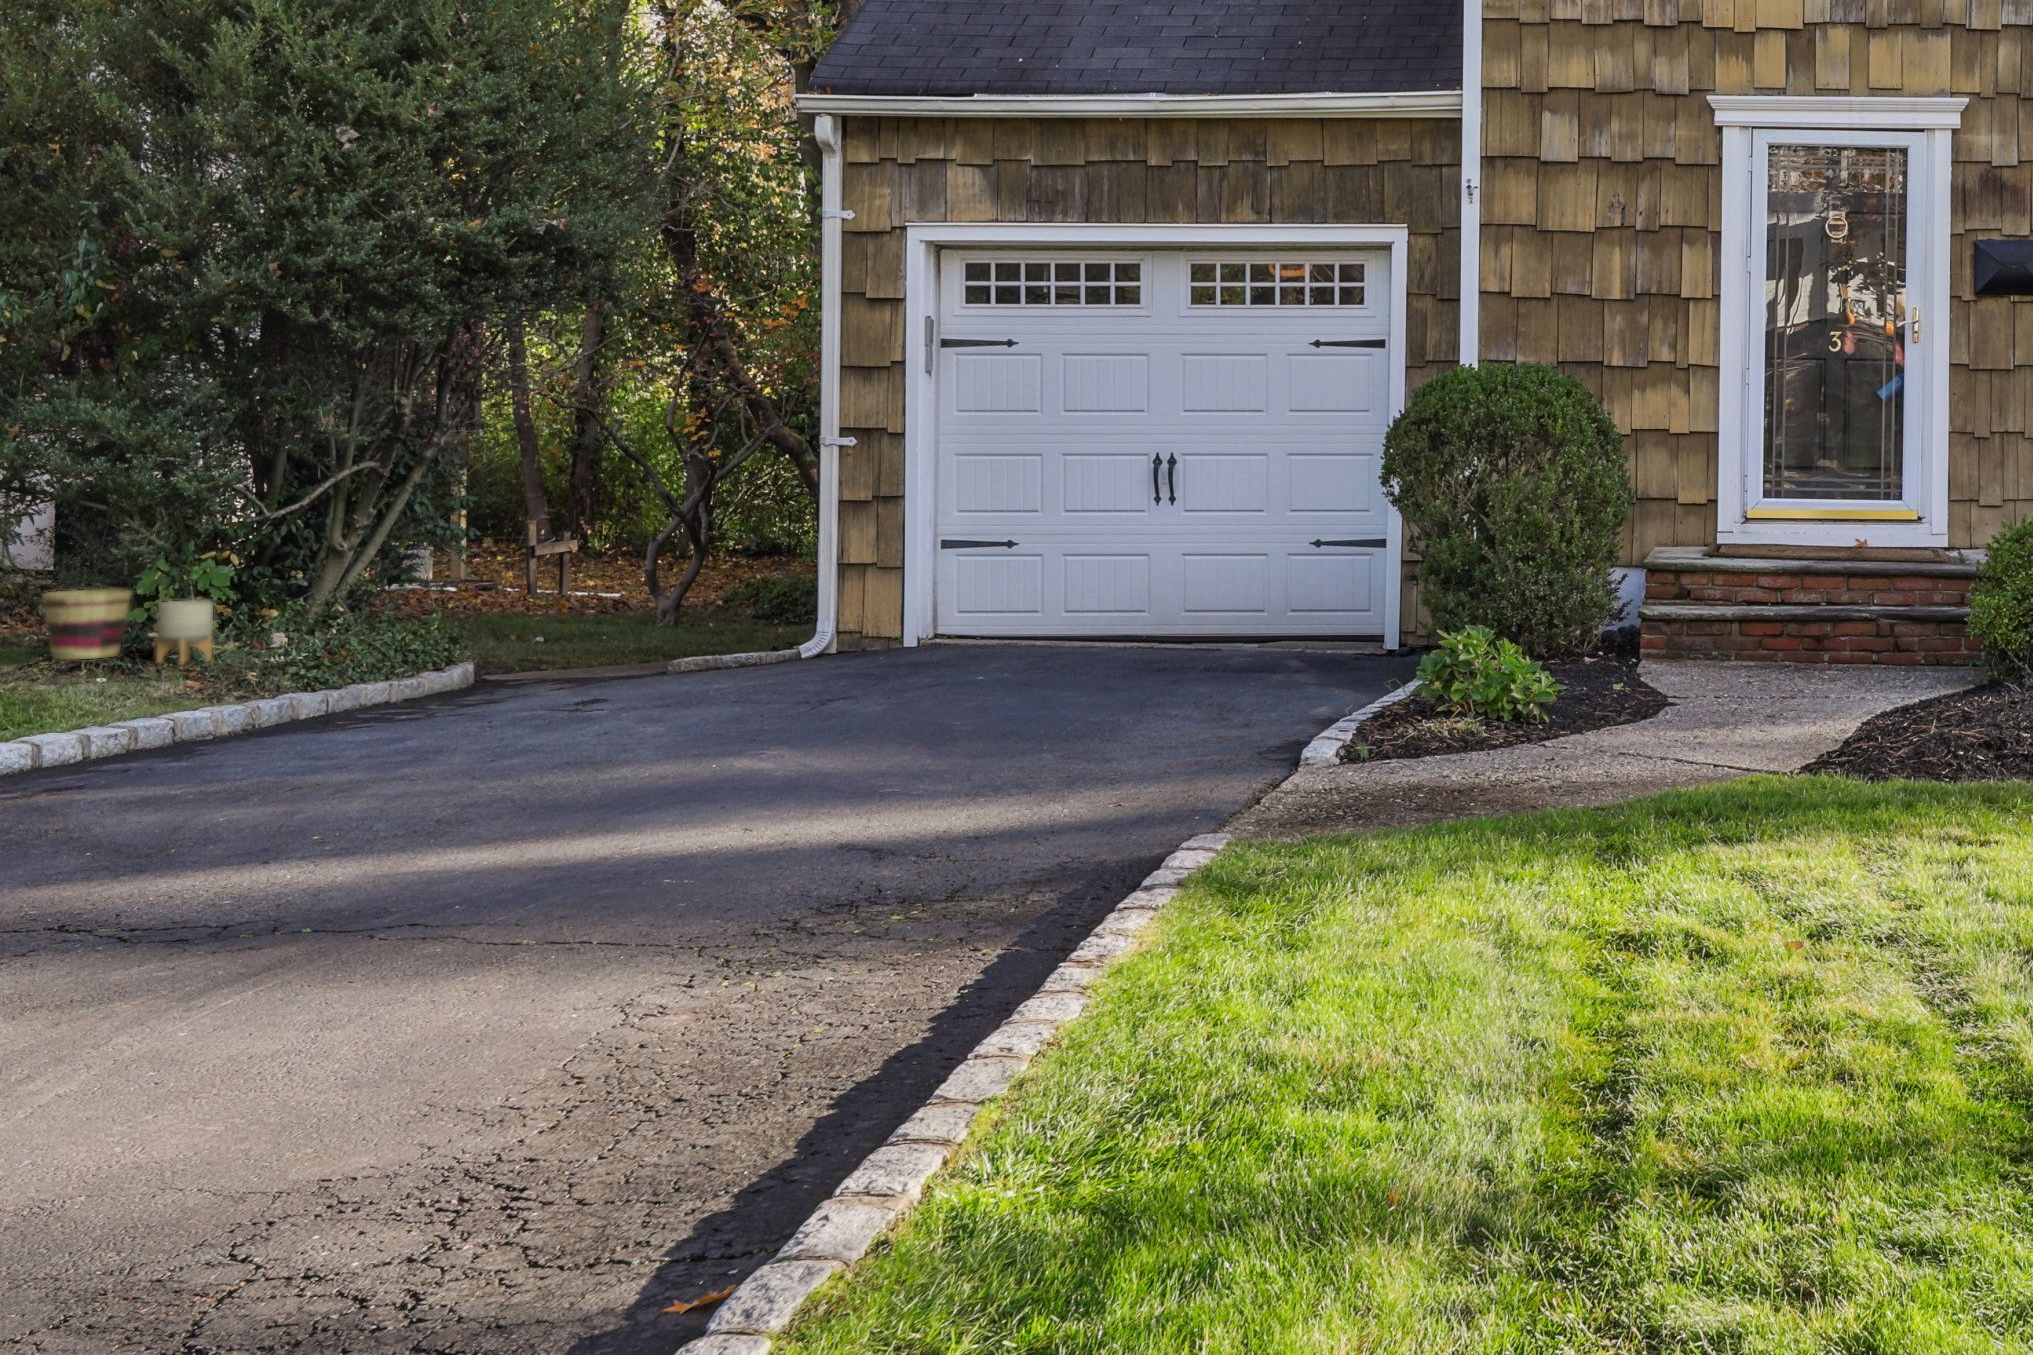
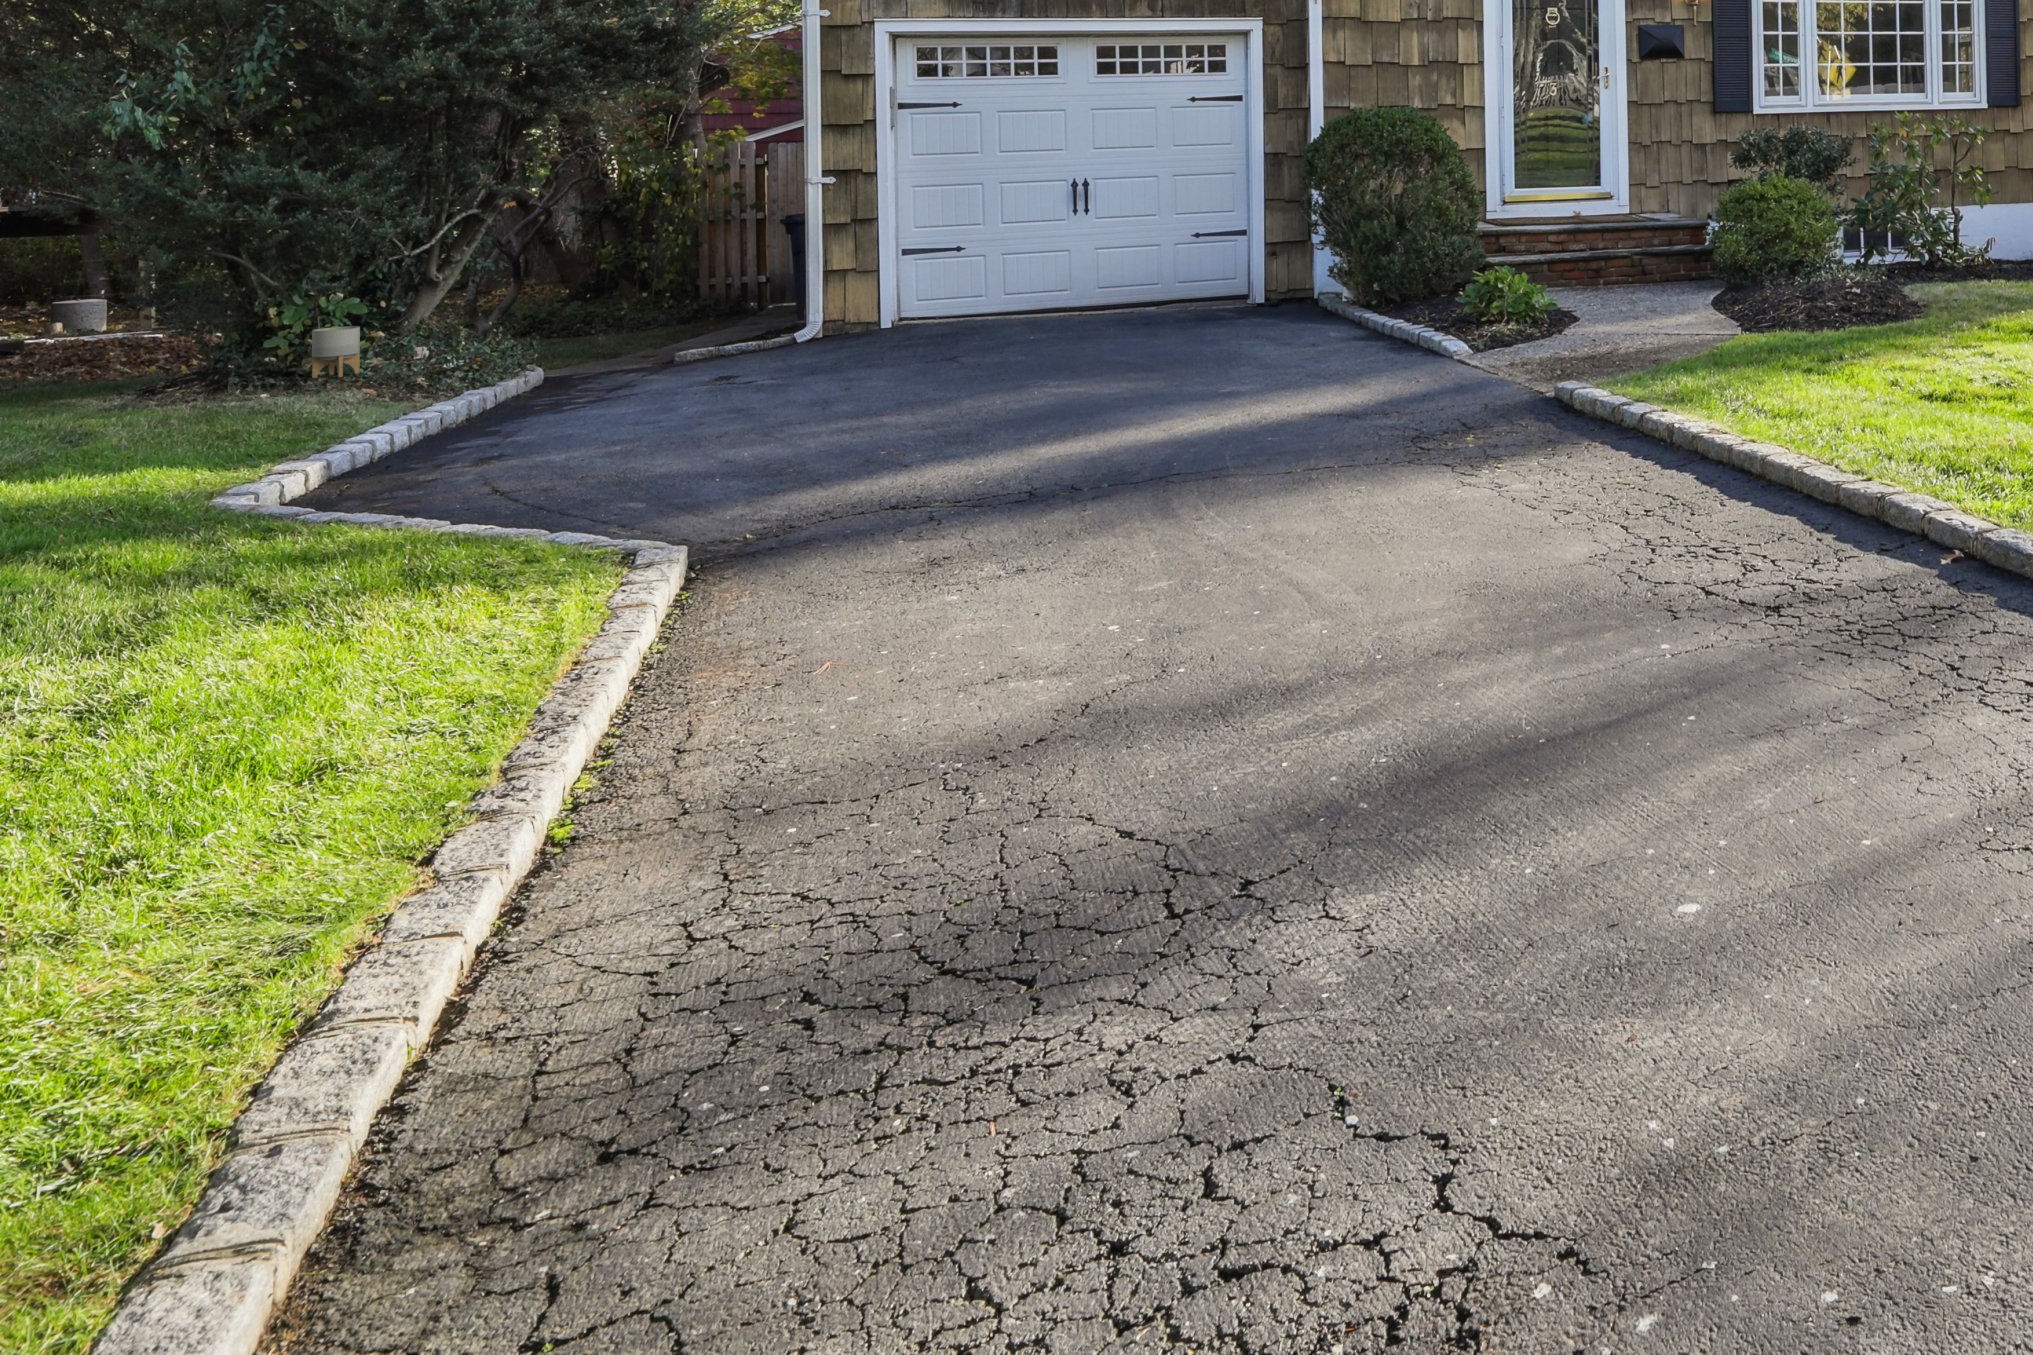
basket: present [42,589,131,660] -> none [197,323,277,382]

